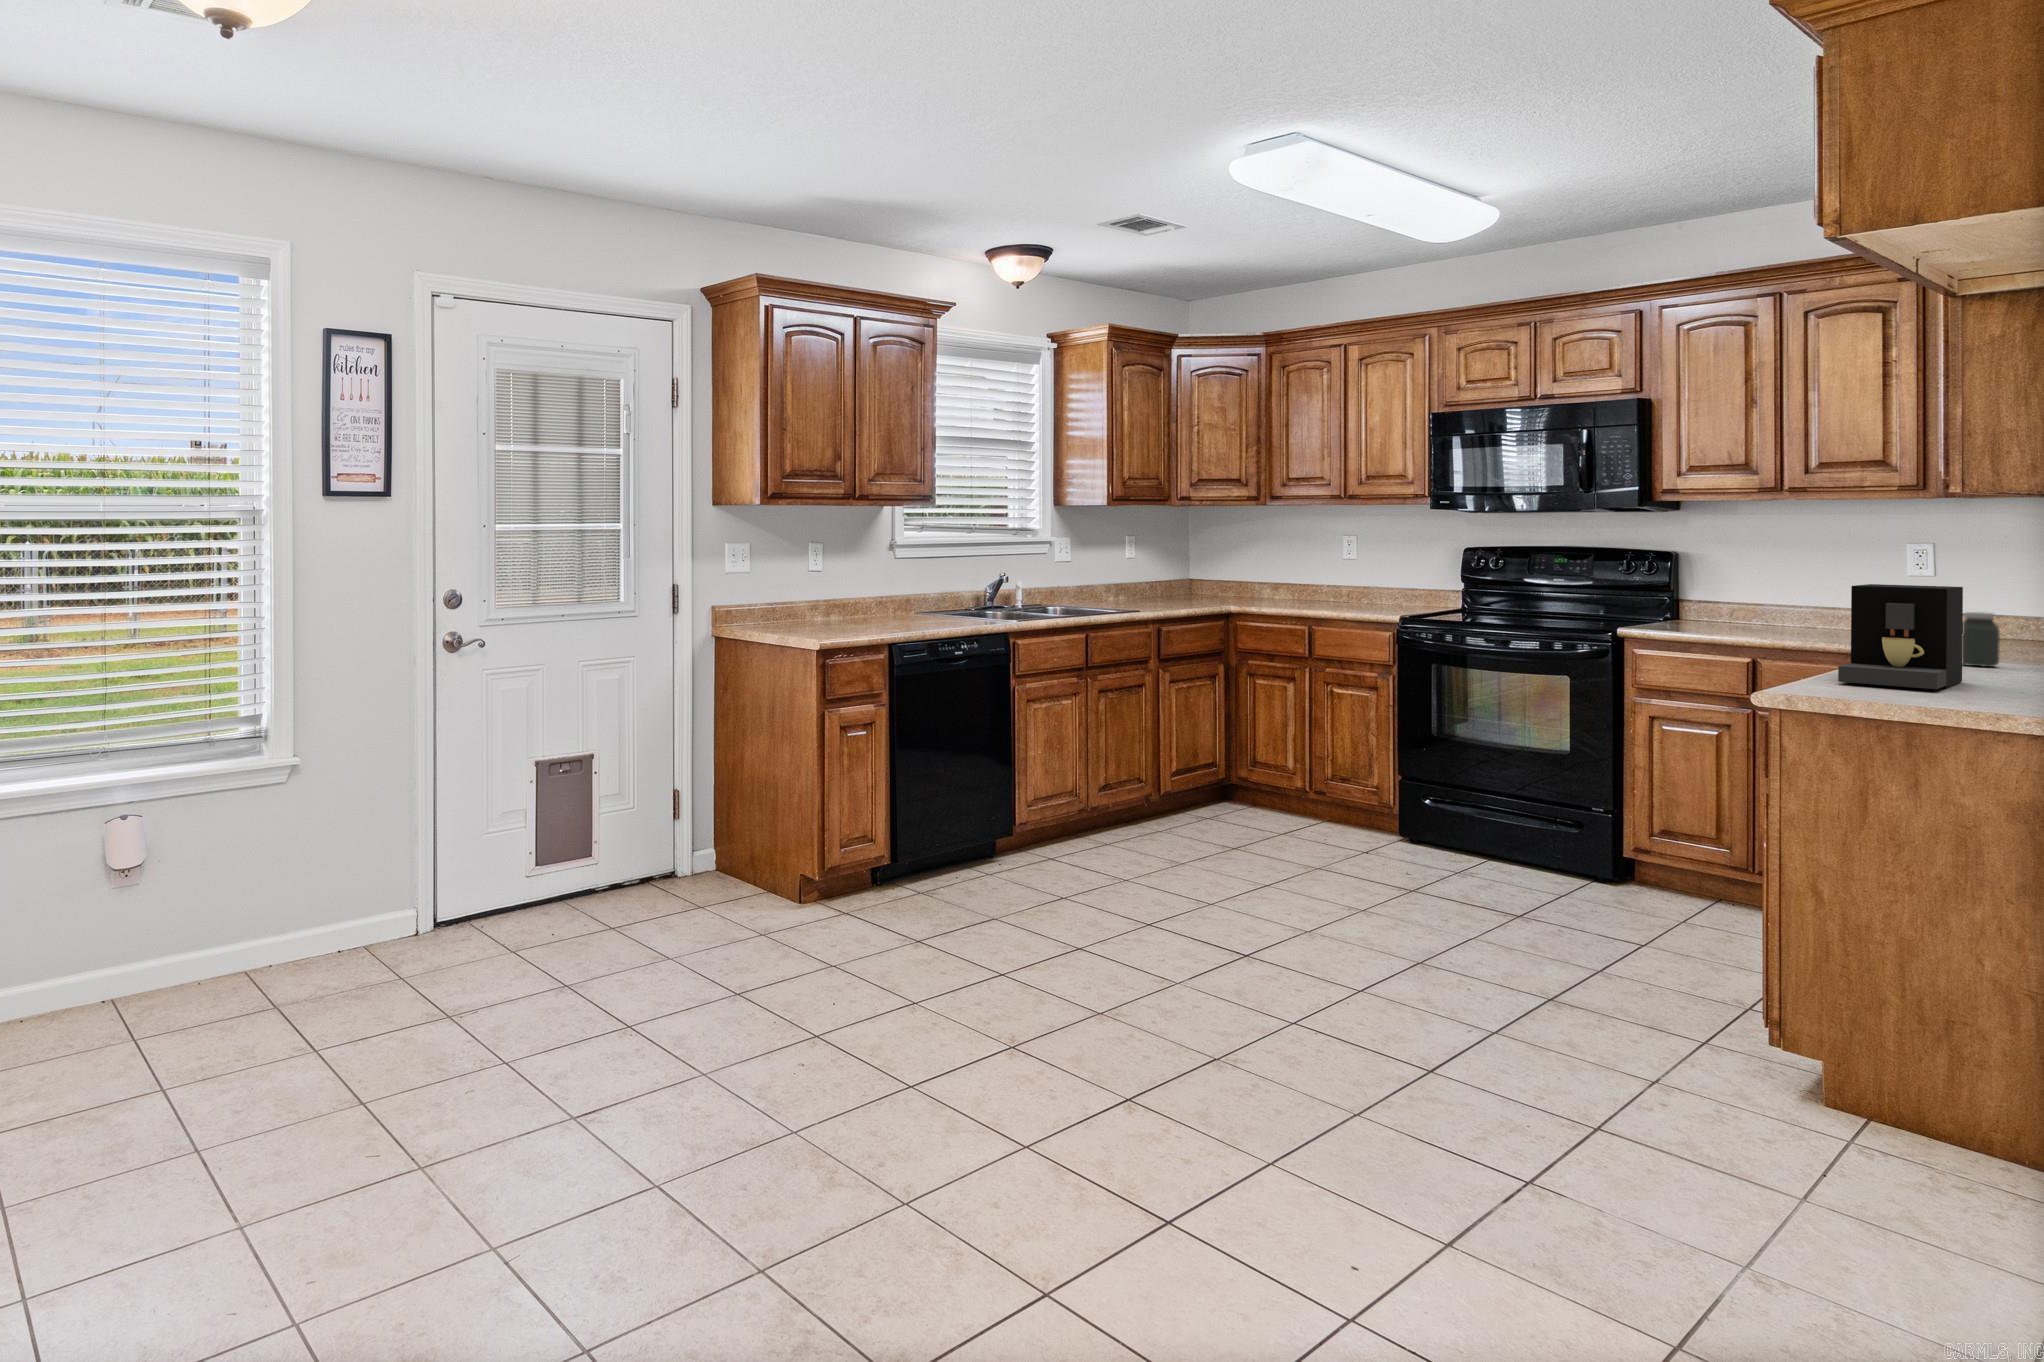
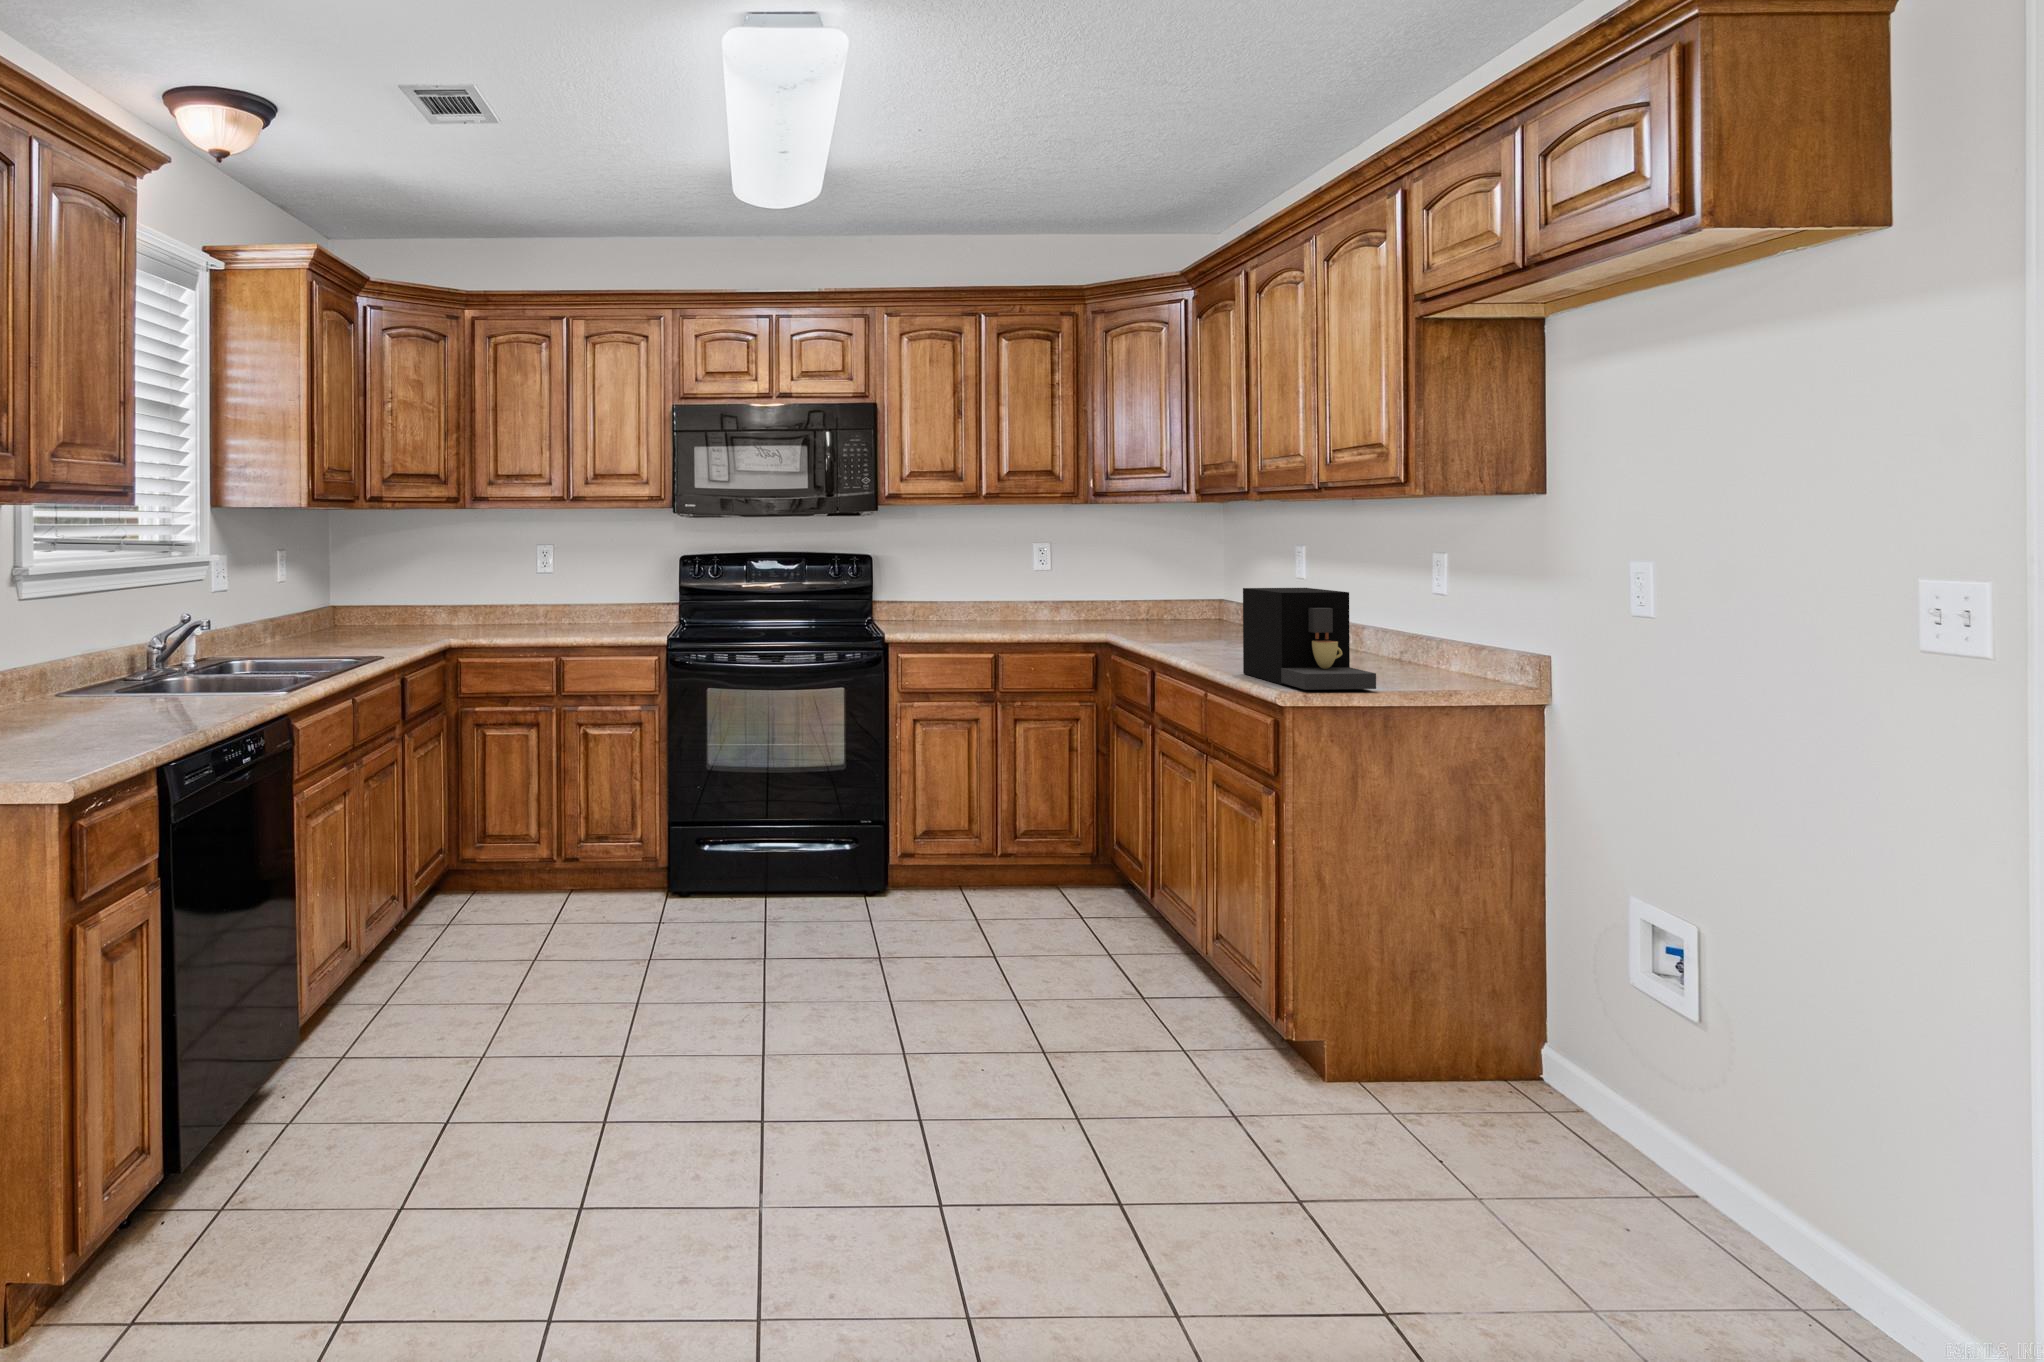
jar: present [1962,612,2000,667] -> none [1192,604,1219,651]

